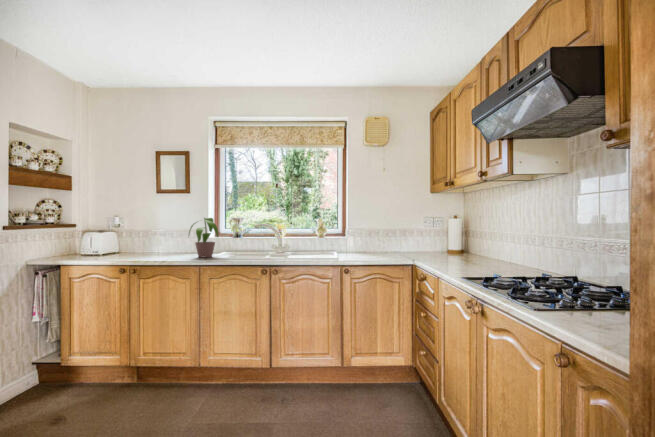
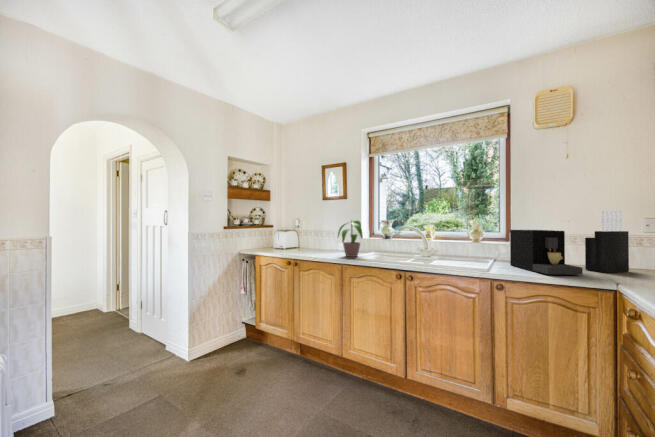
knife block: none [395,211,417,255] -> present [585,211,629,273]
coffee maker: none [350,225,395,258] -> present [510,230,583,275]

